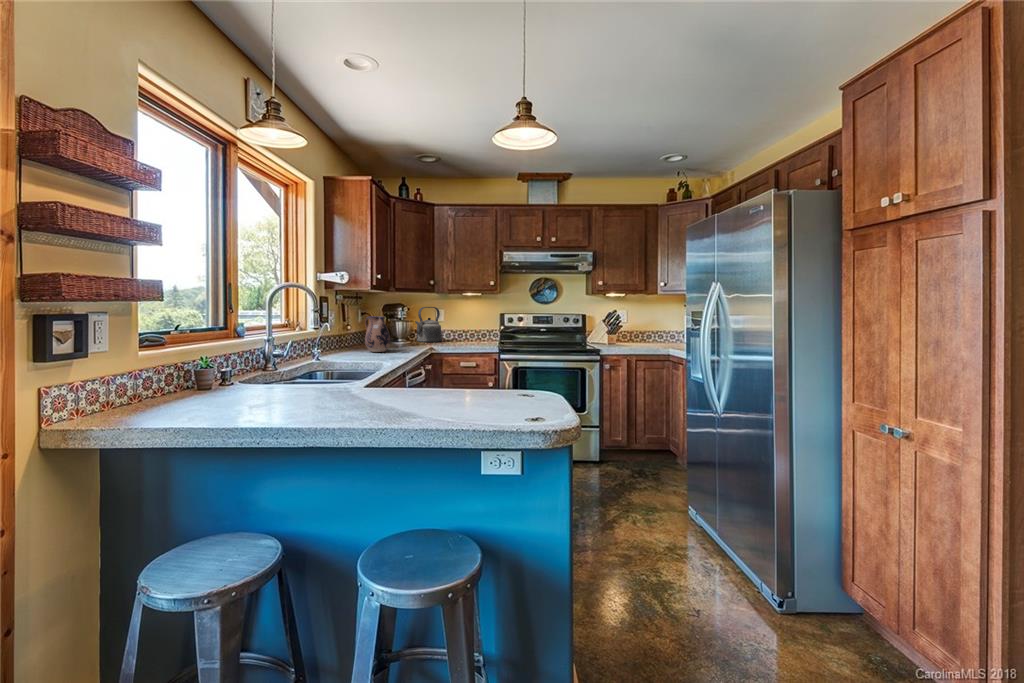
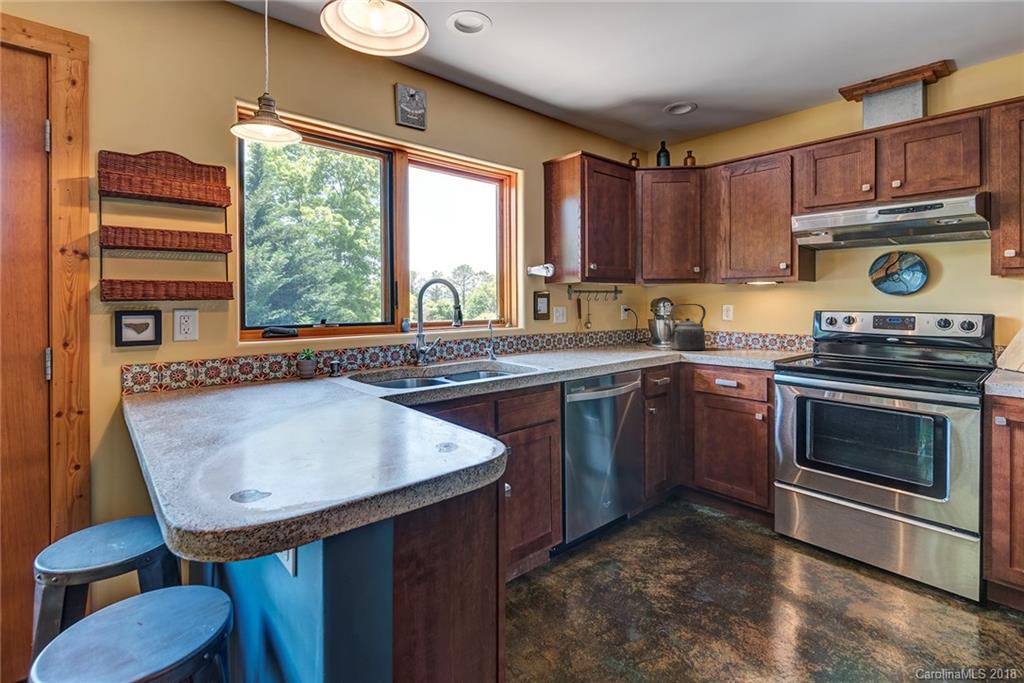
ceramic pitcher: present [365,316,390,352] -> none [566,314,596,358]

